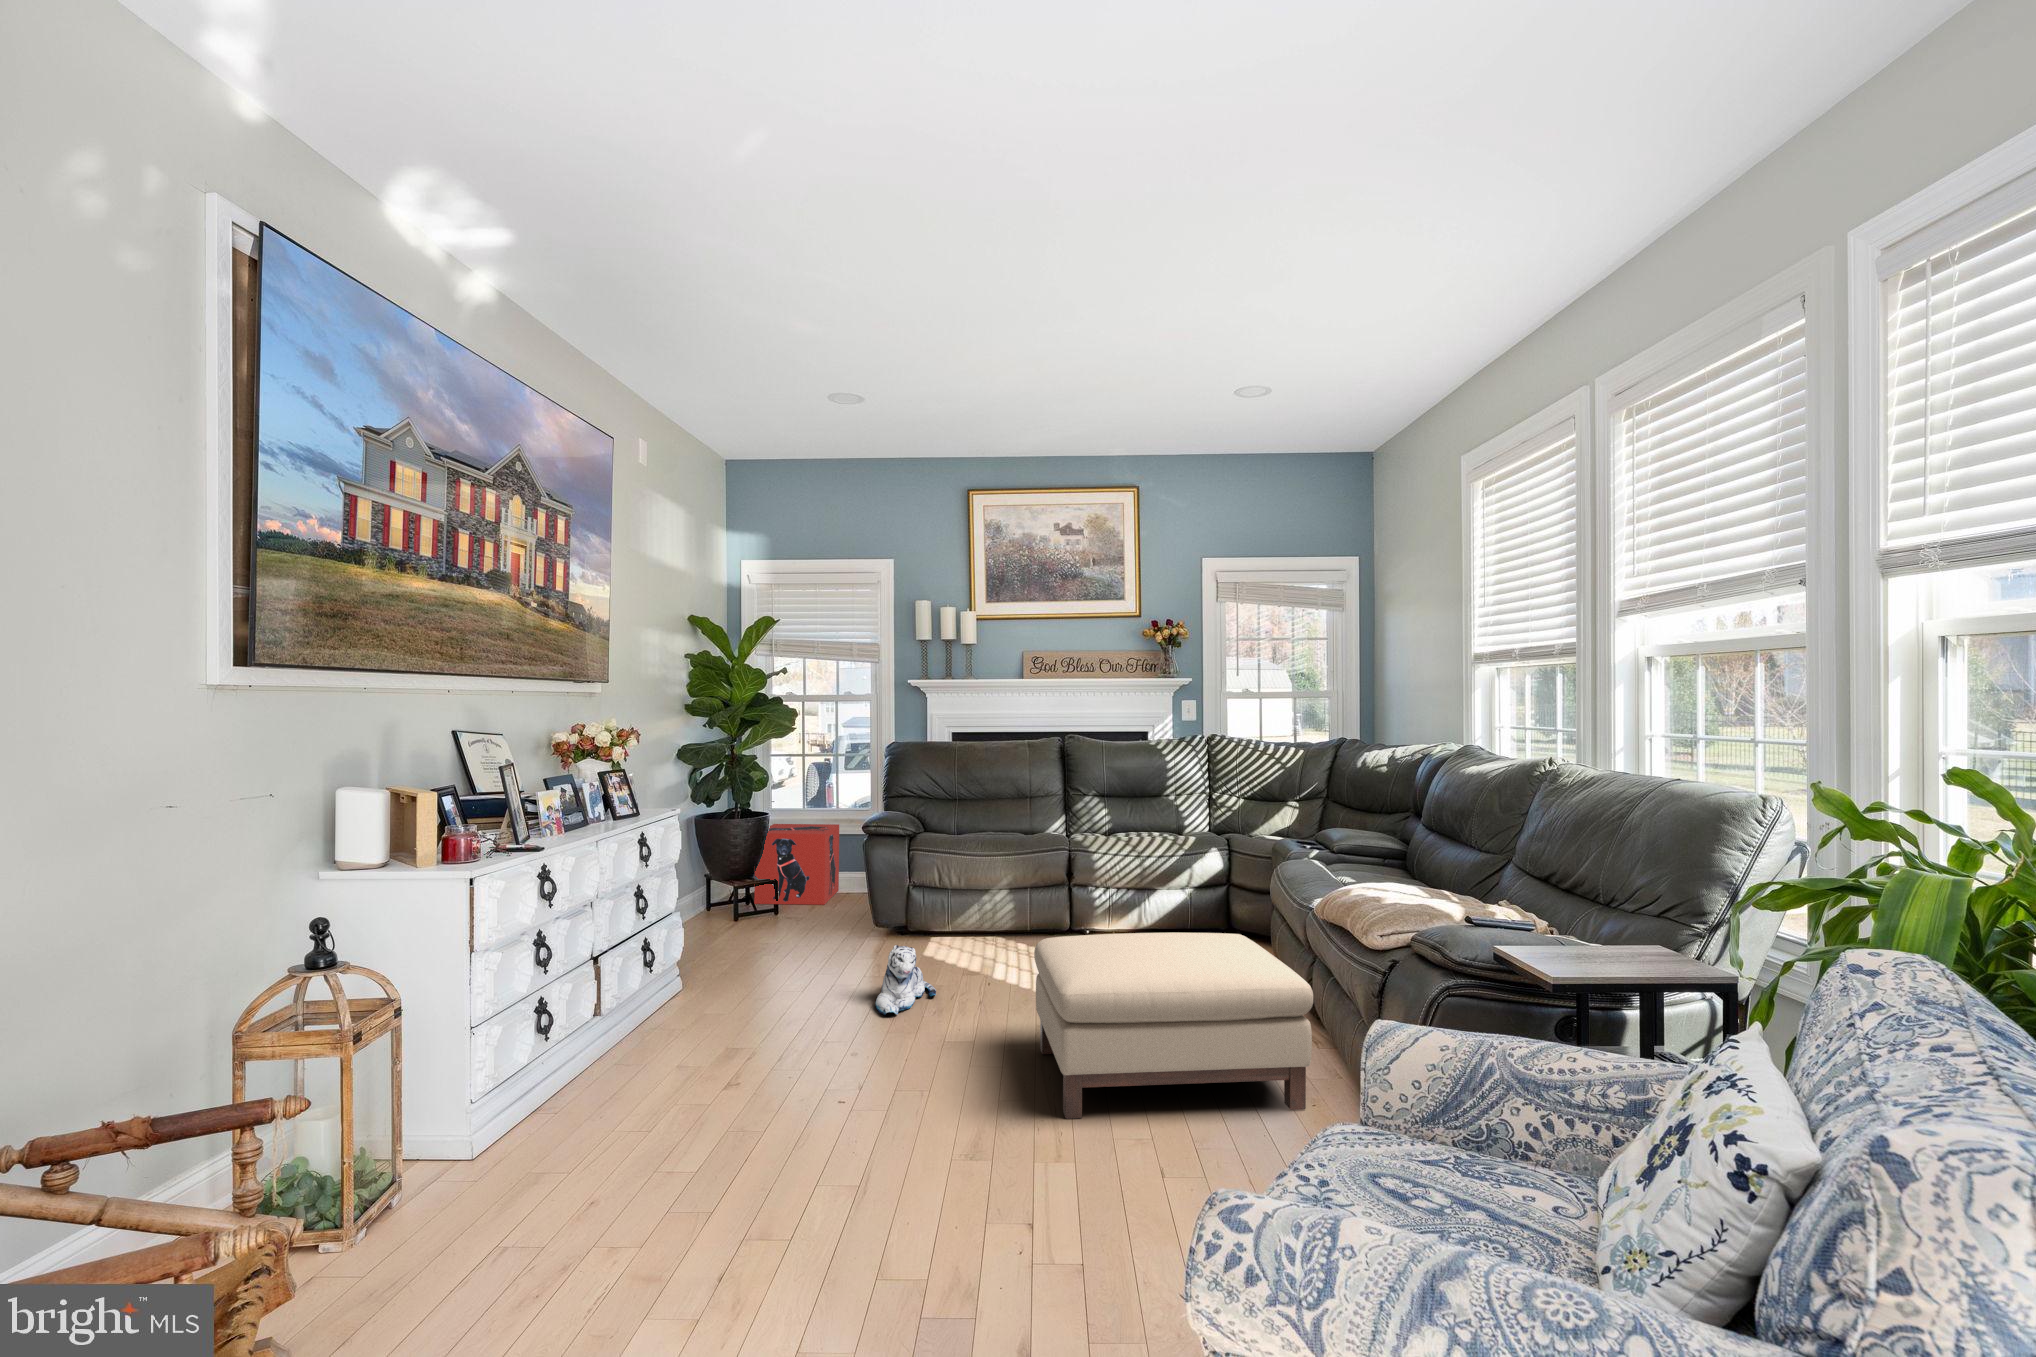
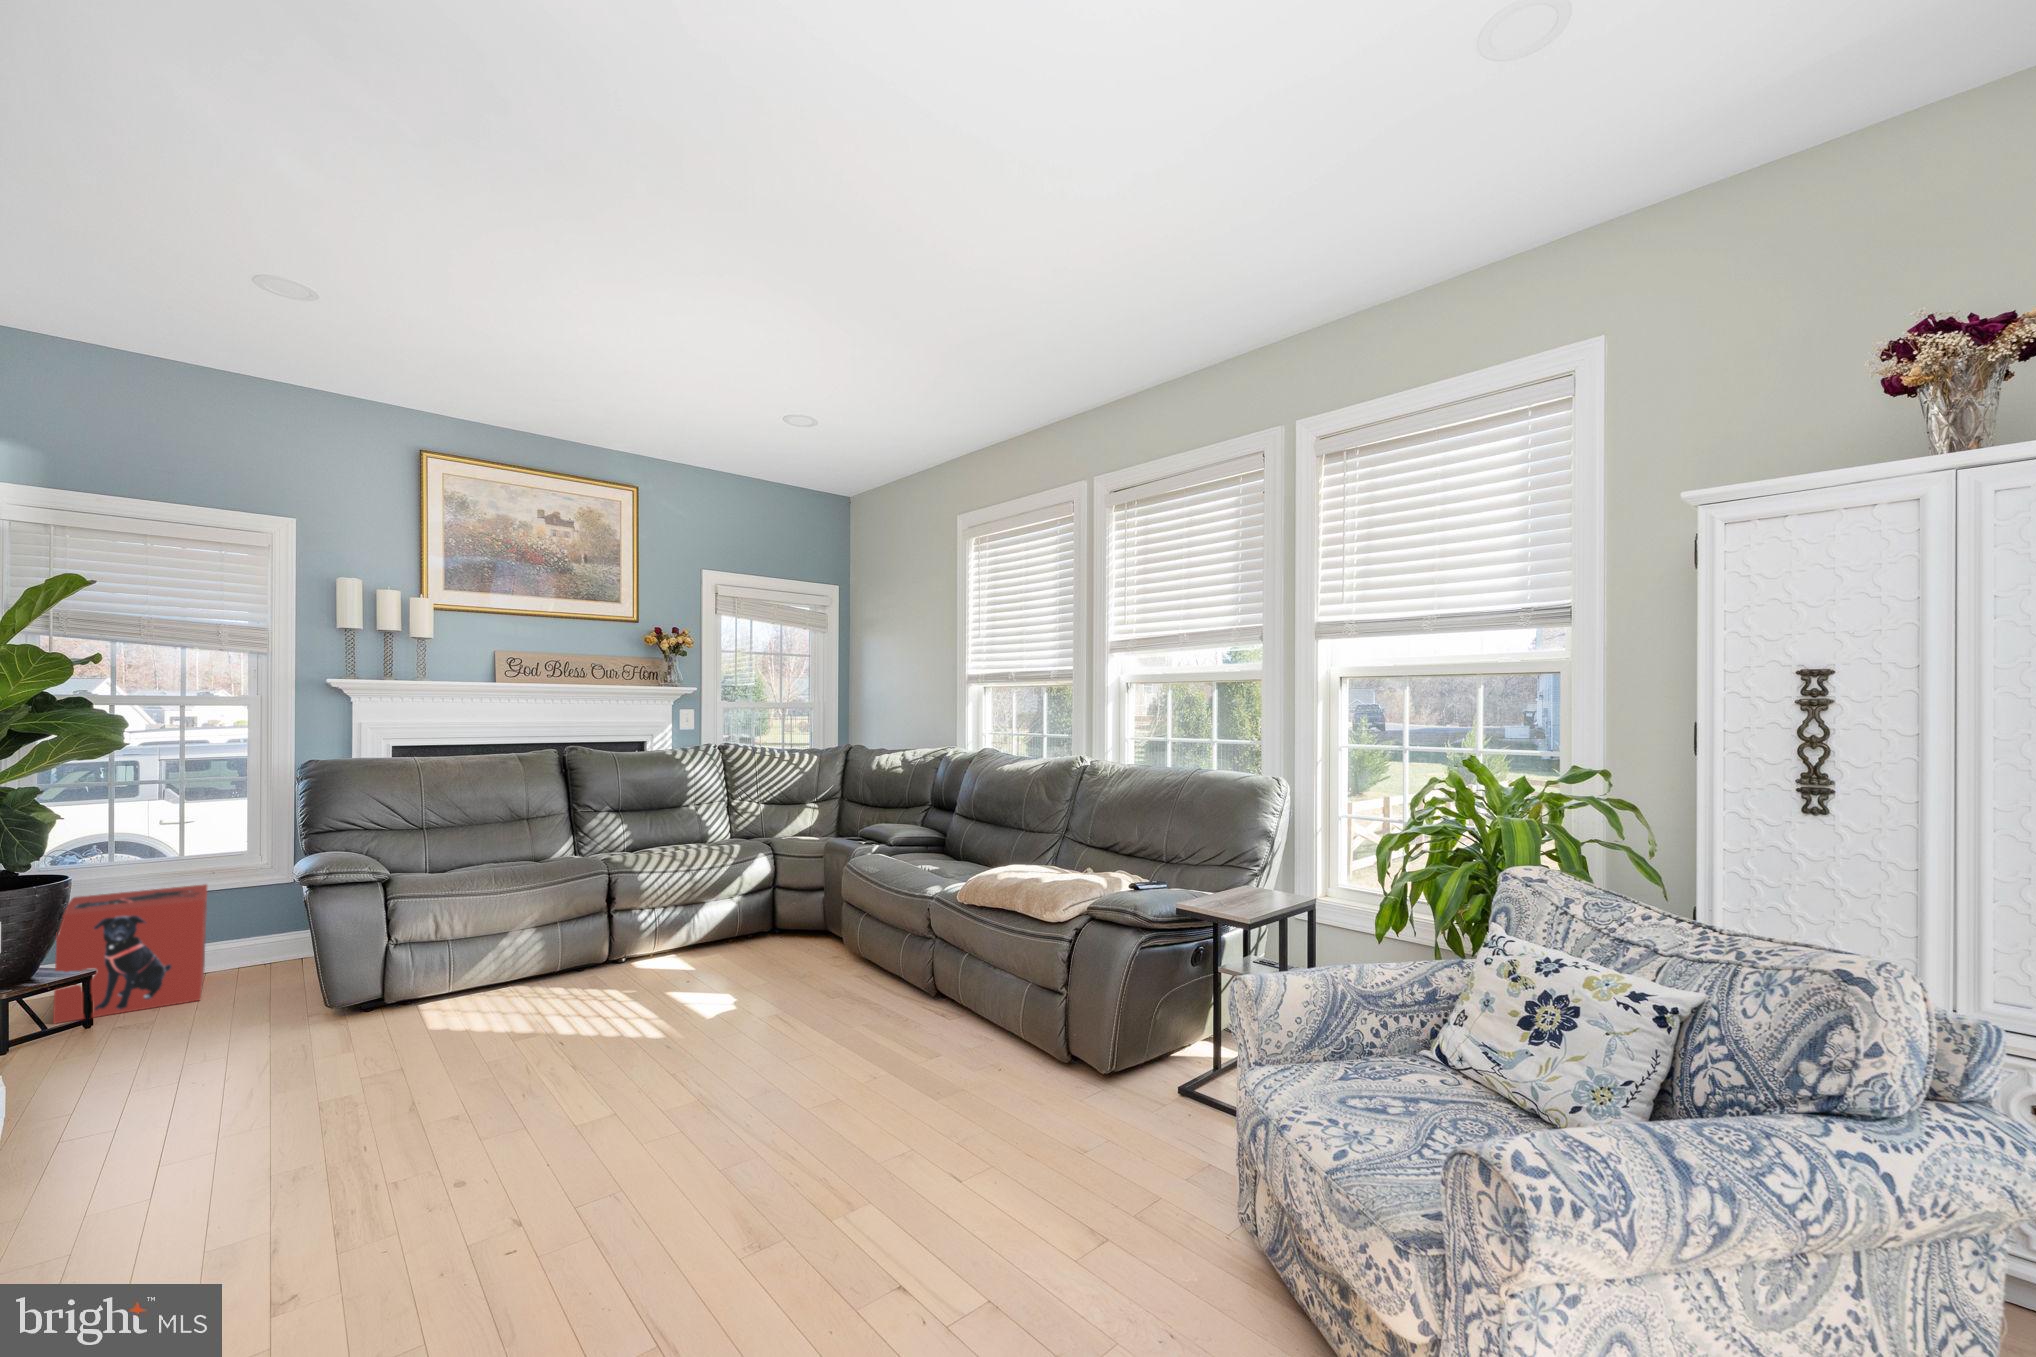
ottoman: present [1034,933,1313,1119] -> none [709,933,1010,1164]
plush toy: present [875,945,936,1015] -> none [438,1025,522,1121]

